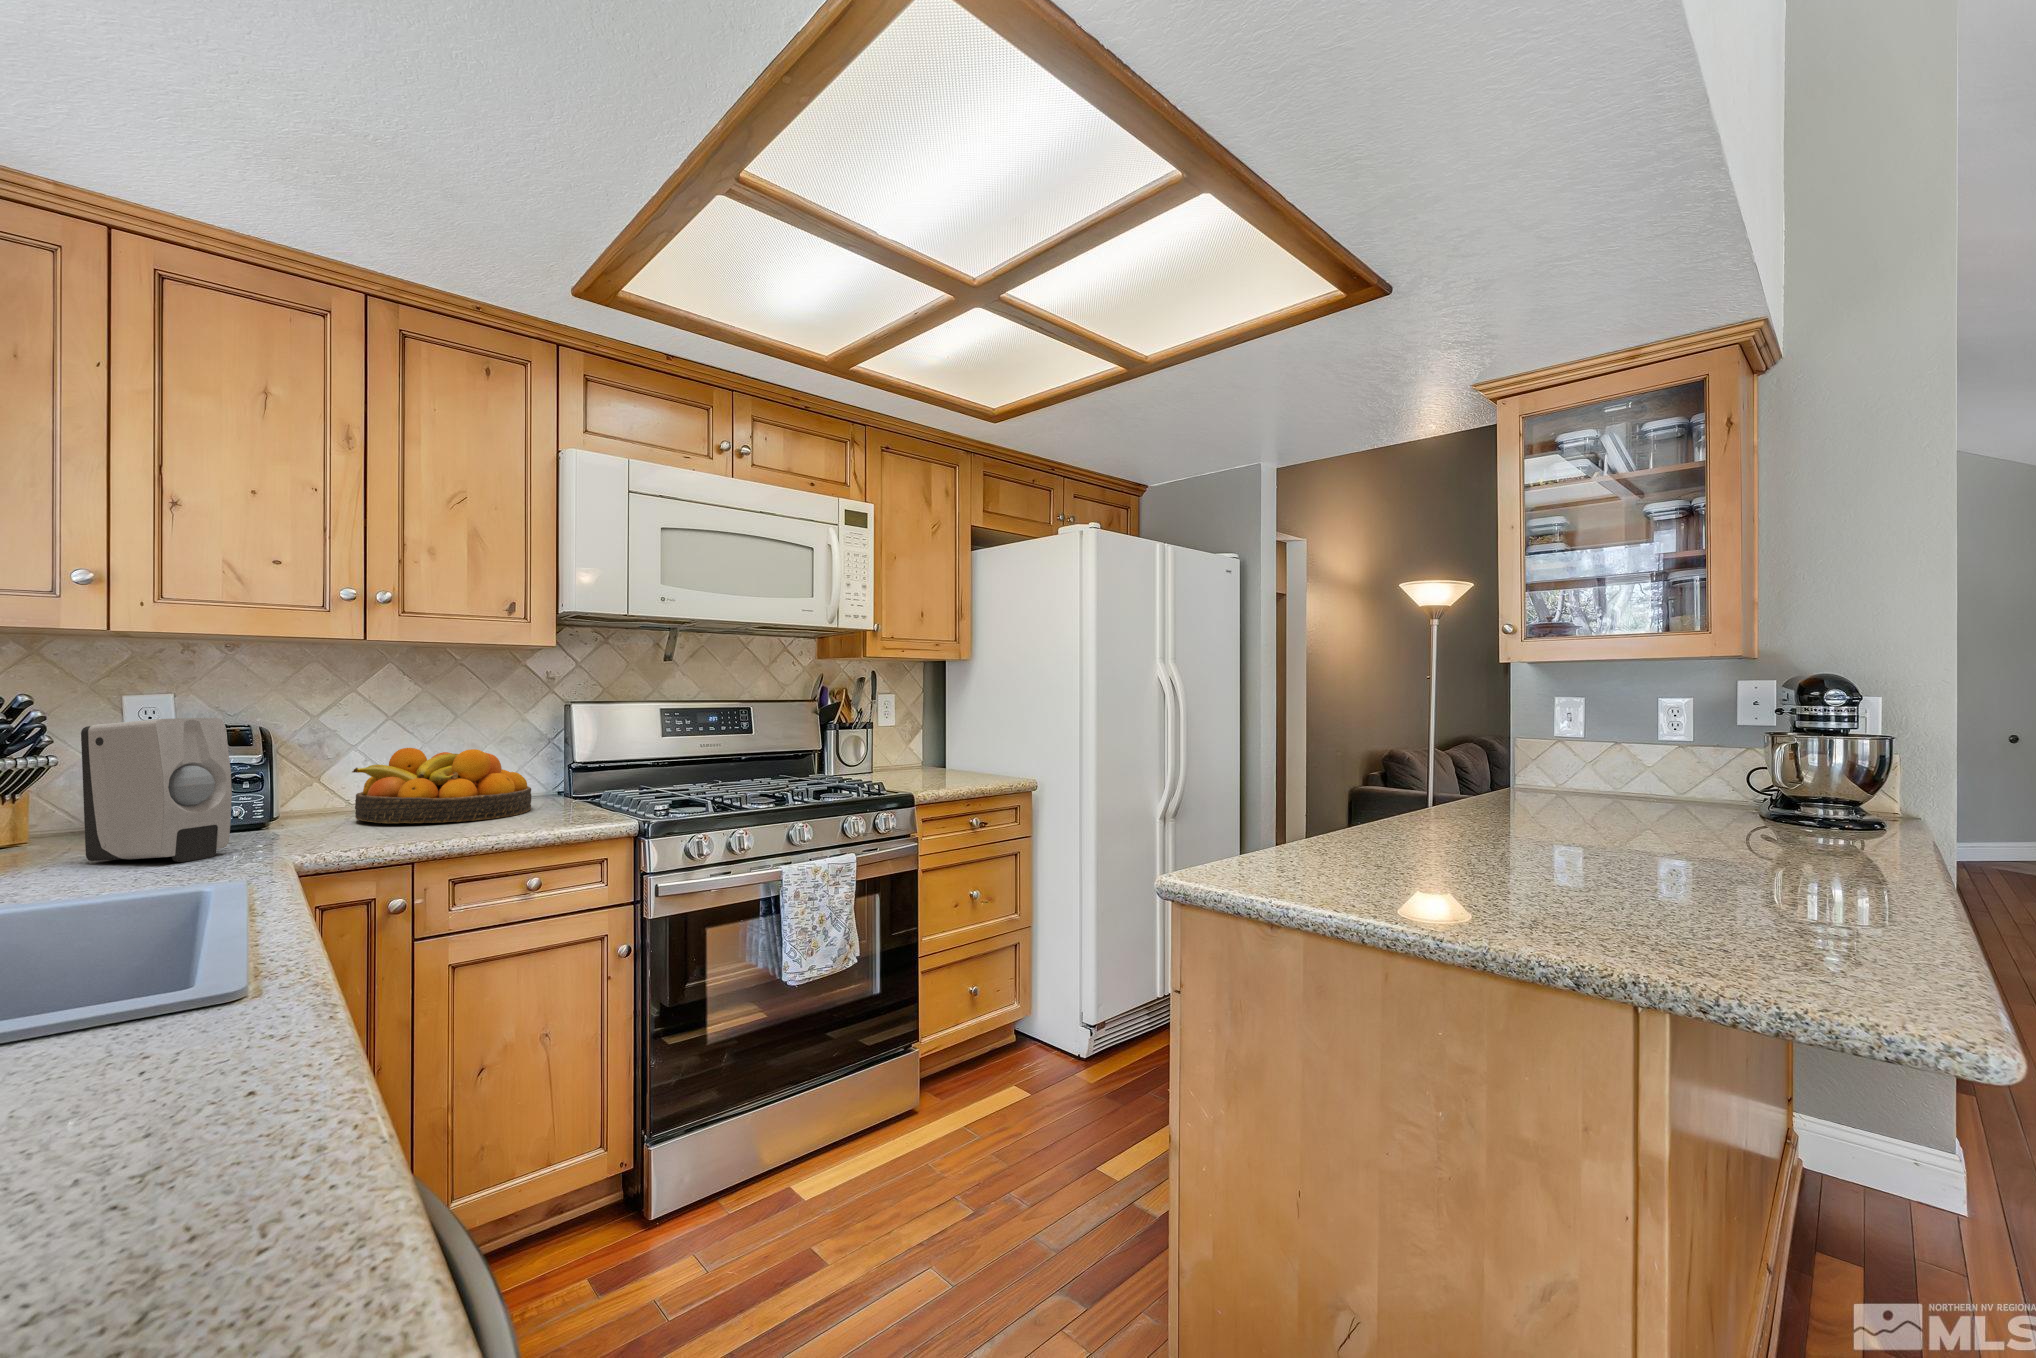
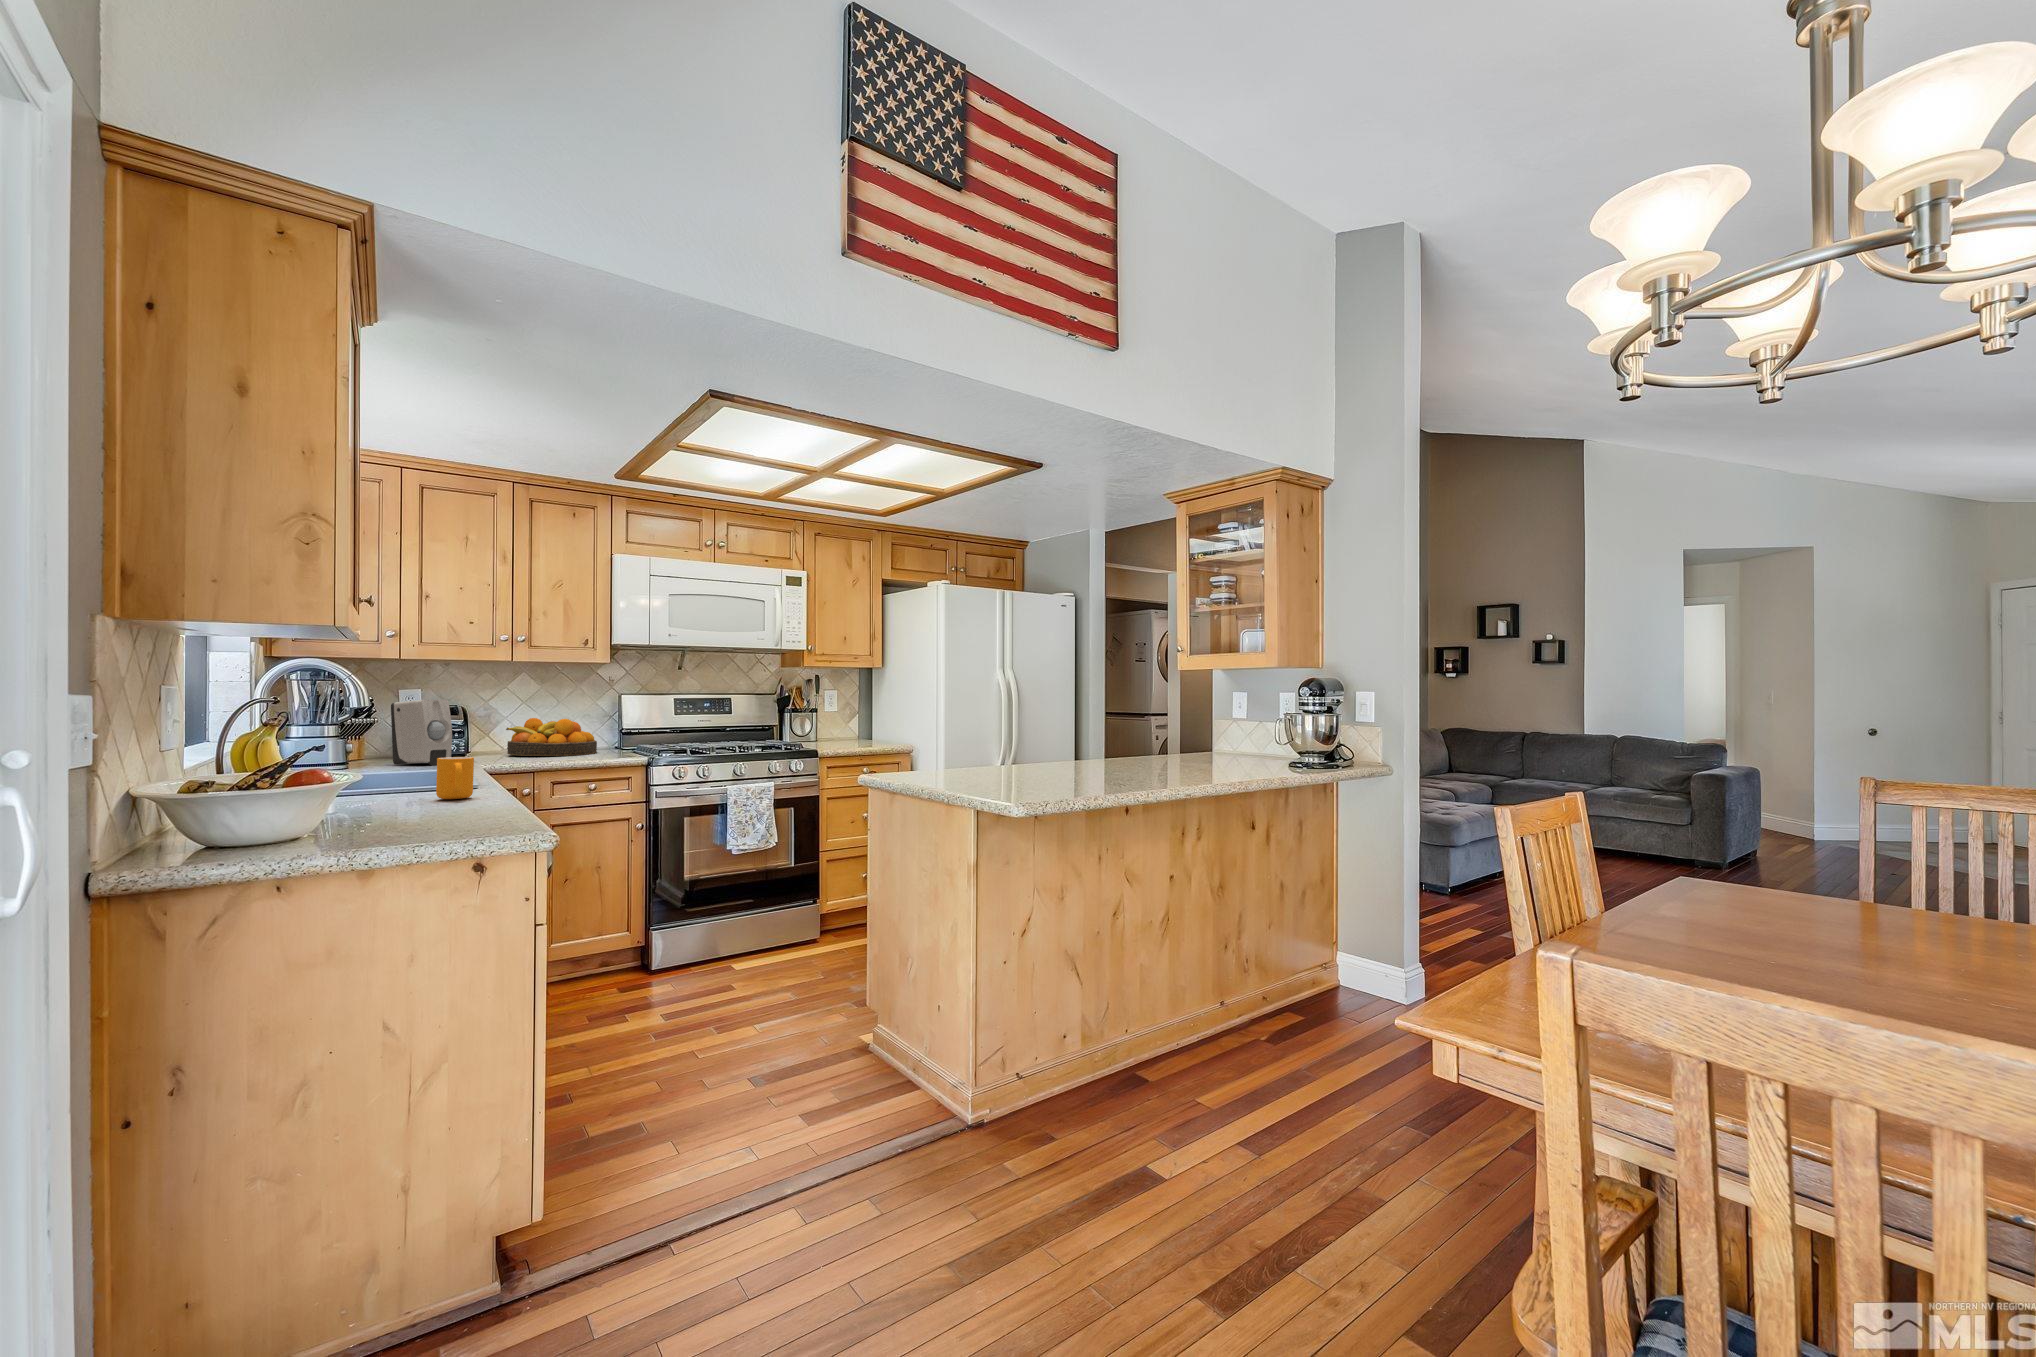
mug: none [102,954,267,1144] -> present [436,757,474,799]

